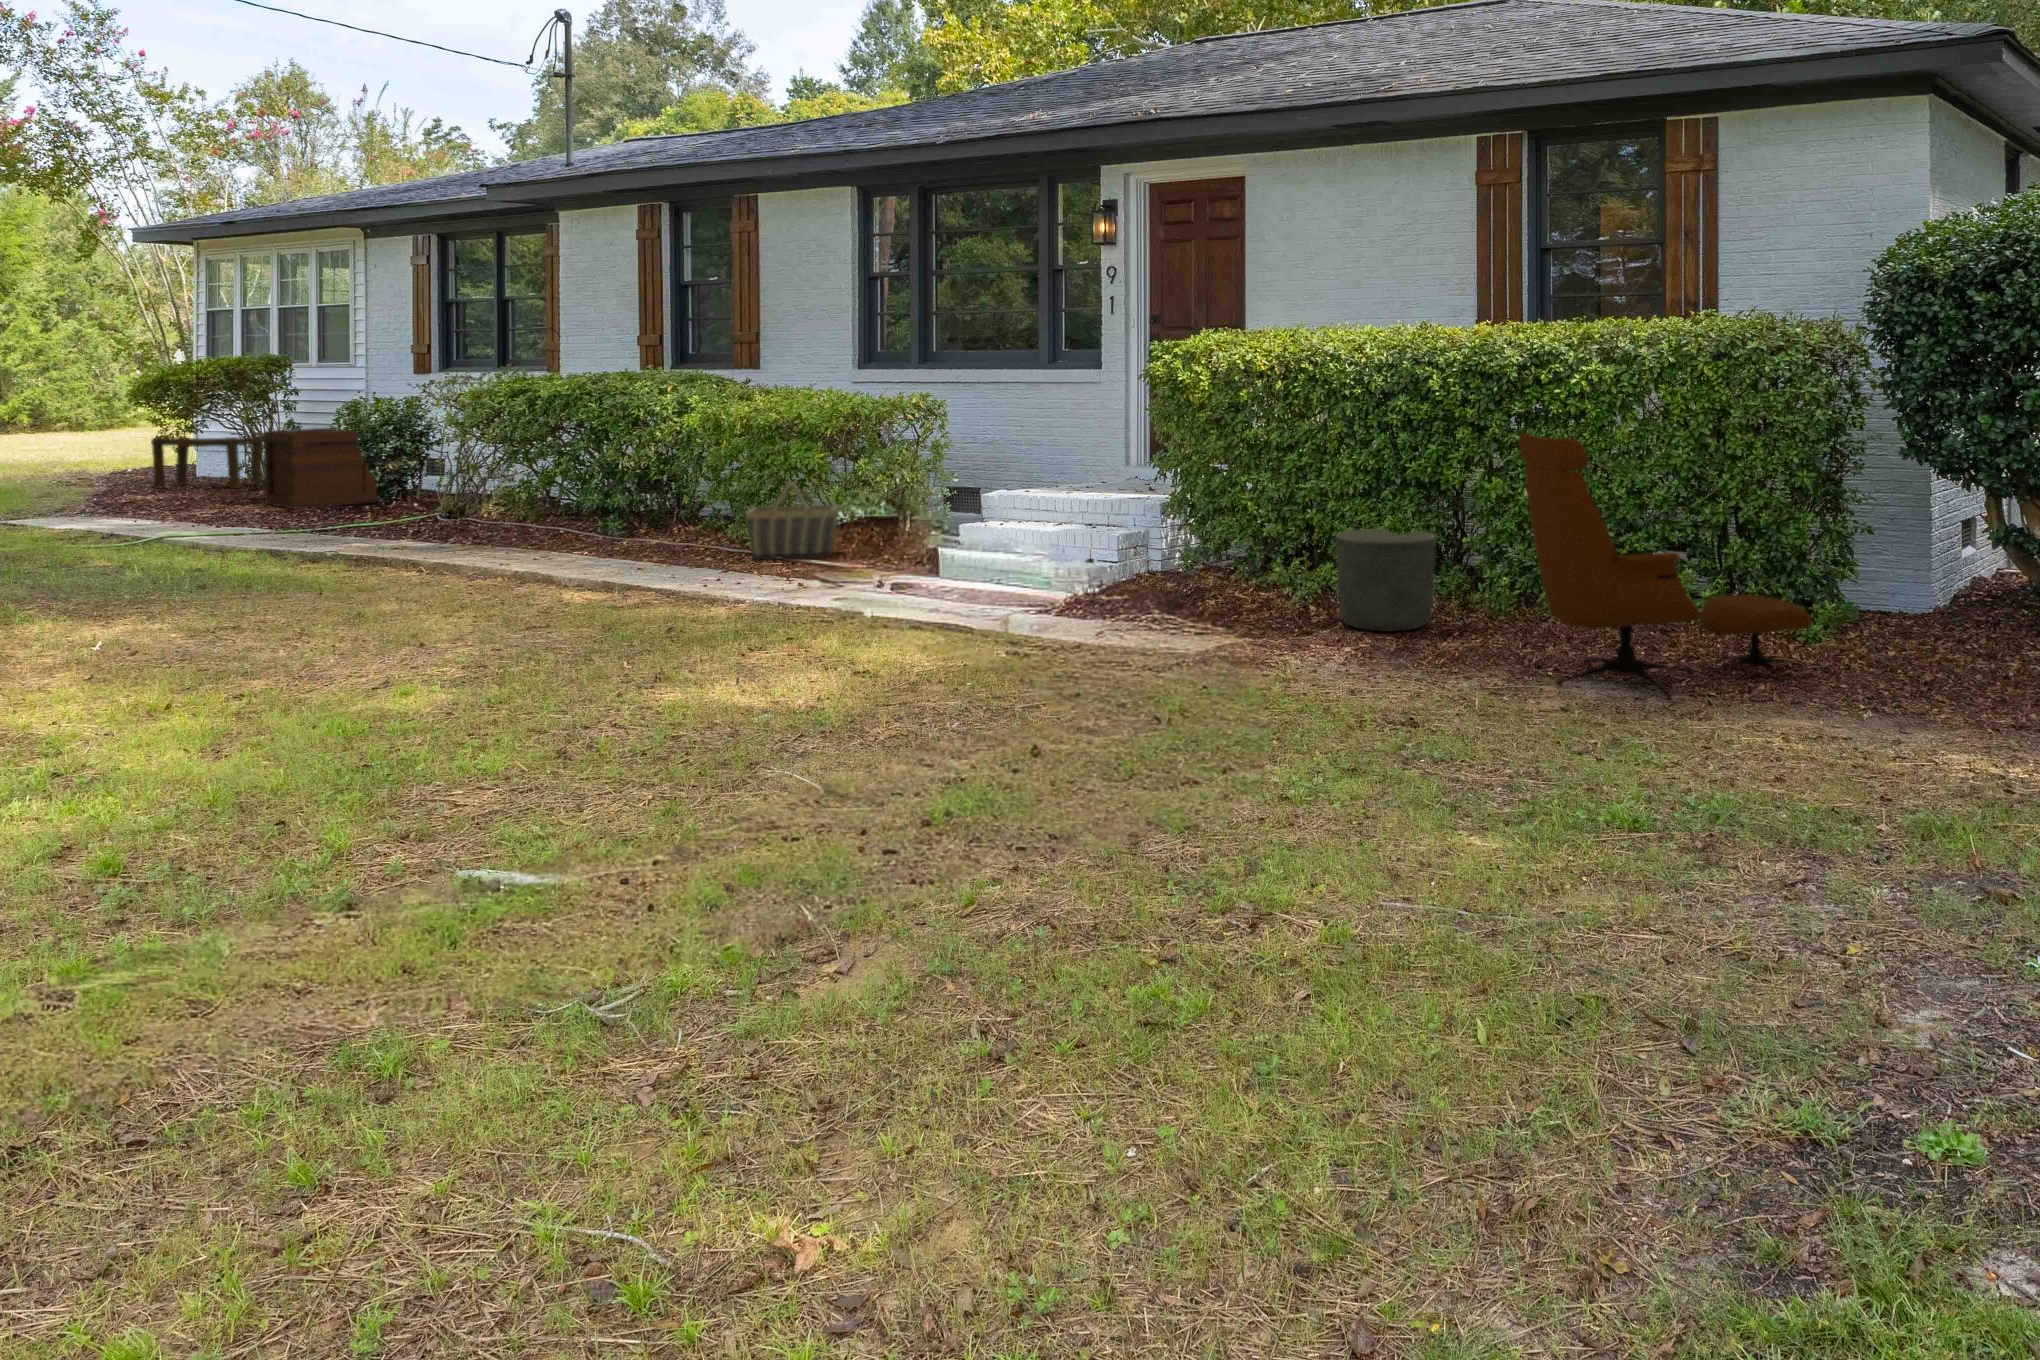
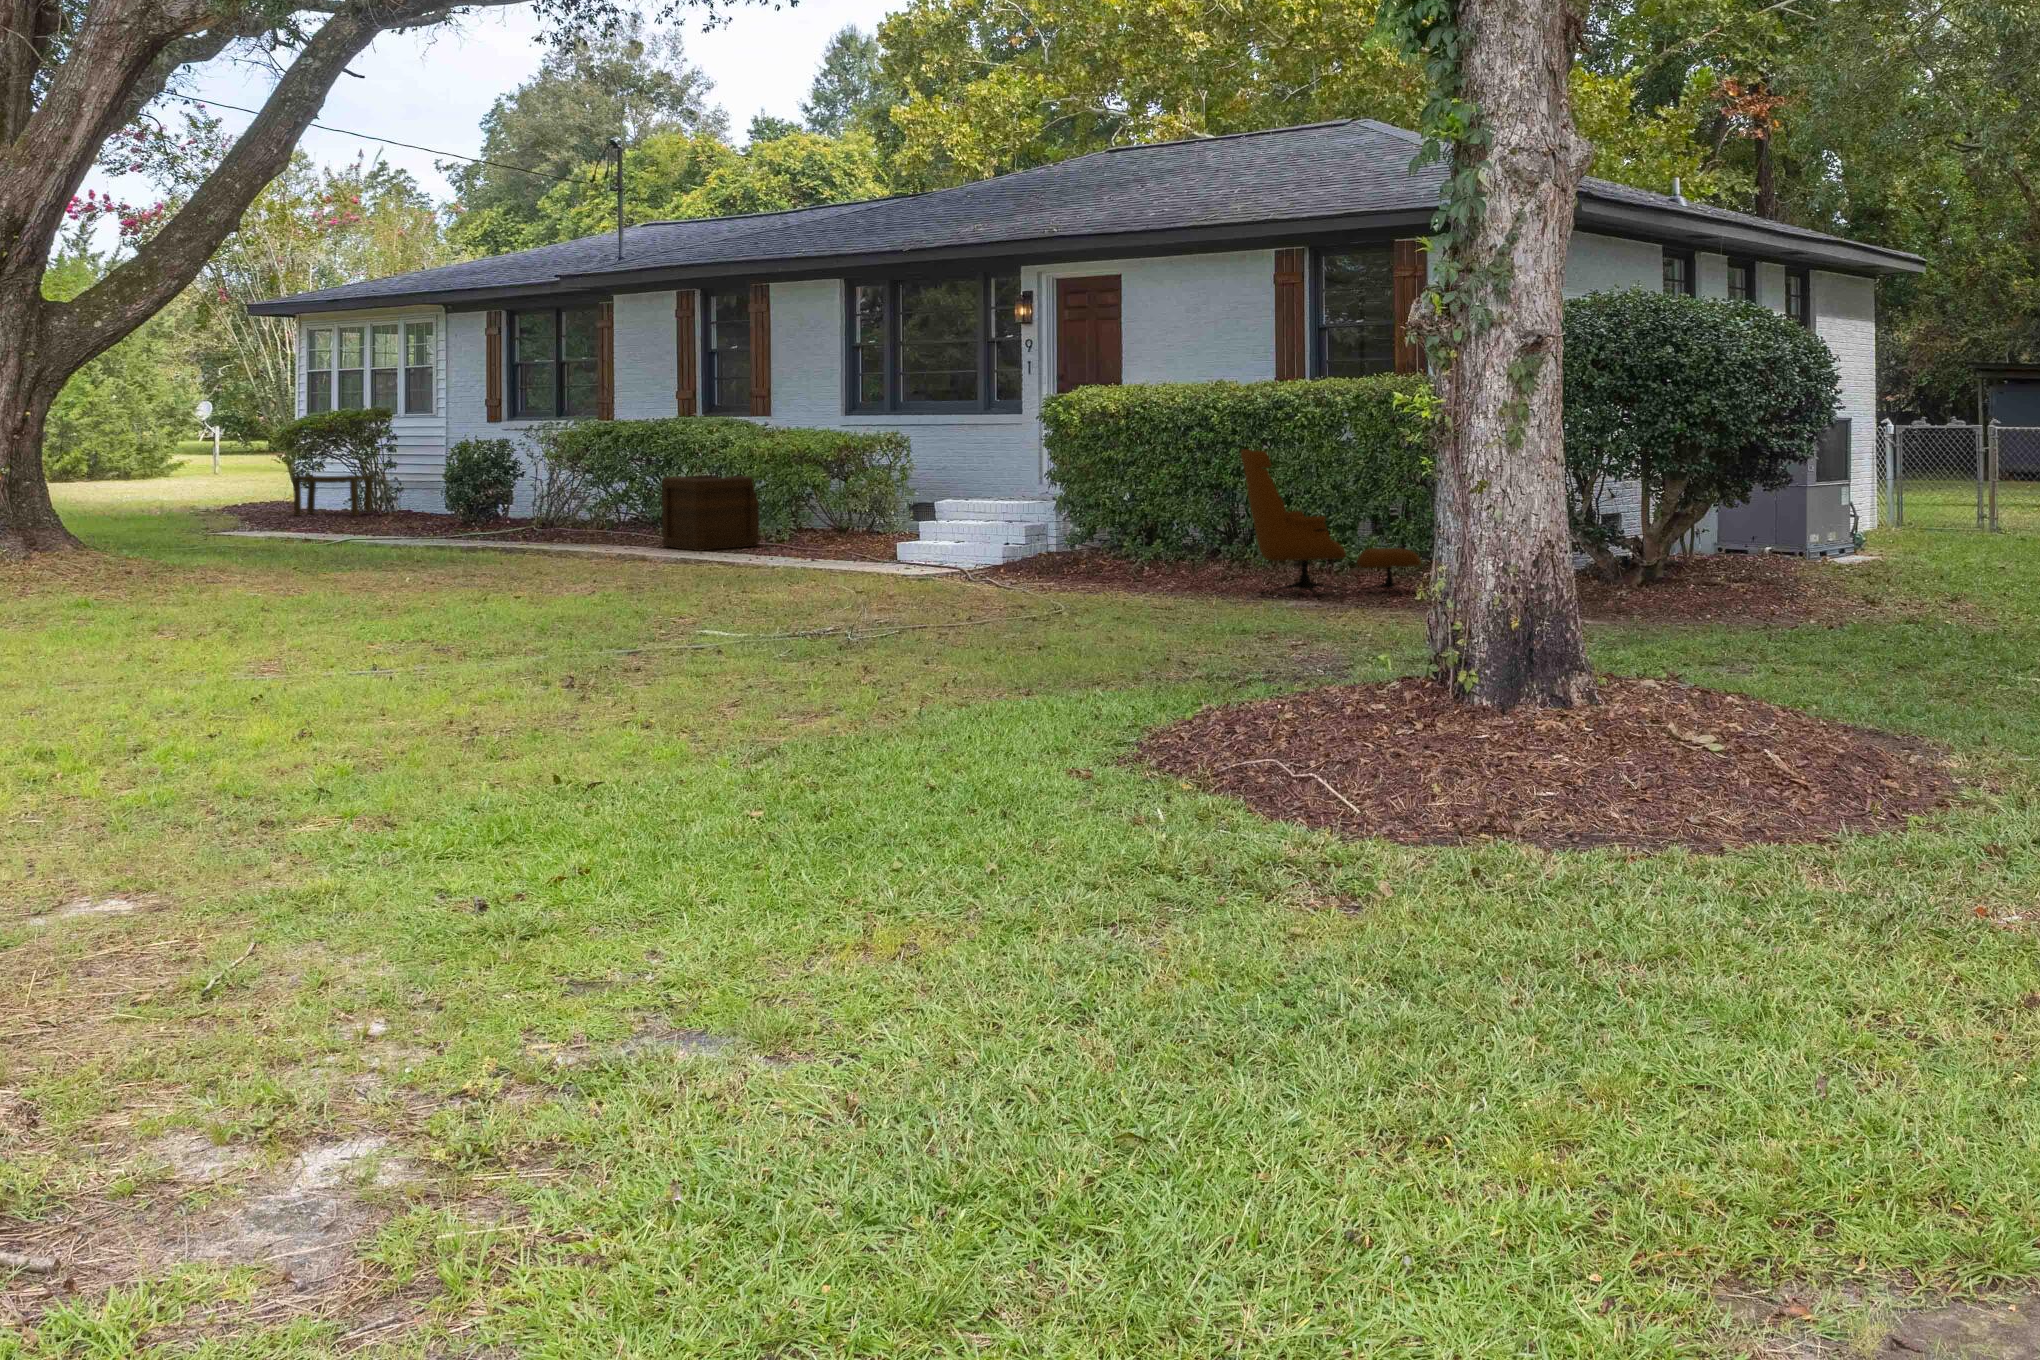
wooden crate: present [264,428,377,509] -> present [662,475,760,551]
basket: present [746,479,838,559] -> none [774,495,837,551]
planter: present [1336,529,1436,631] -> none [1157,517,1220,579]

